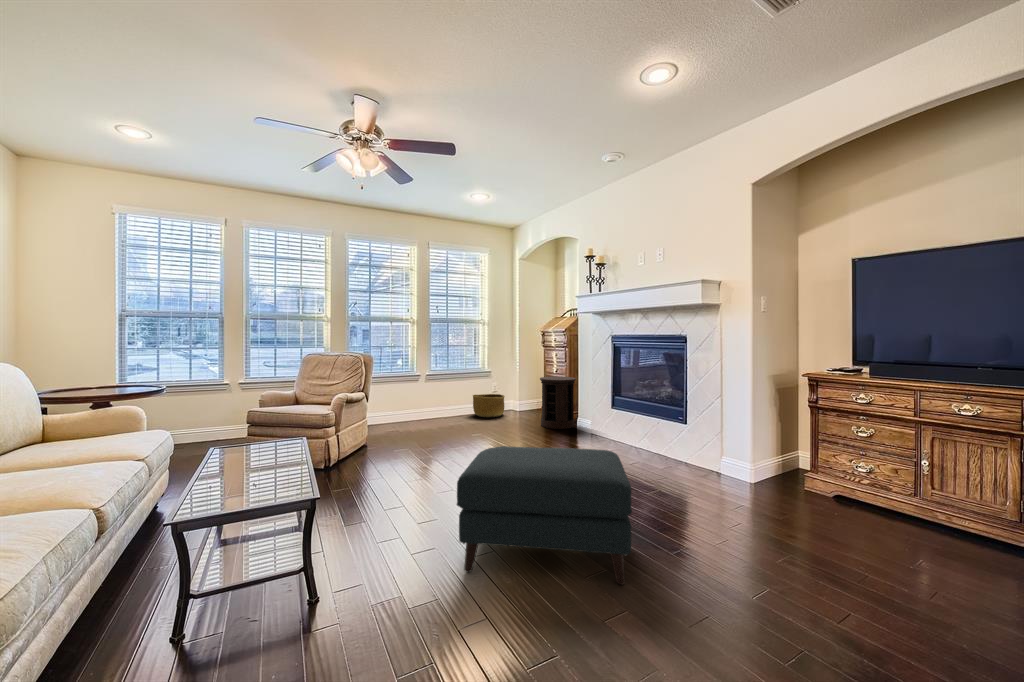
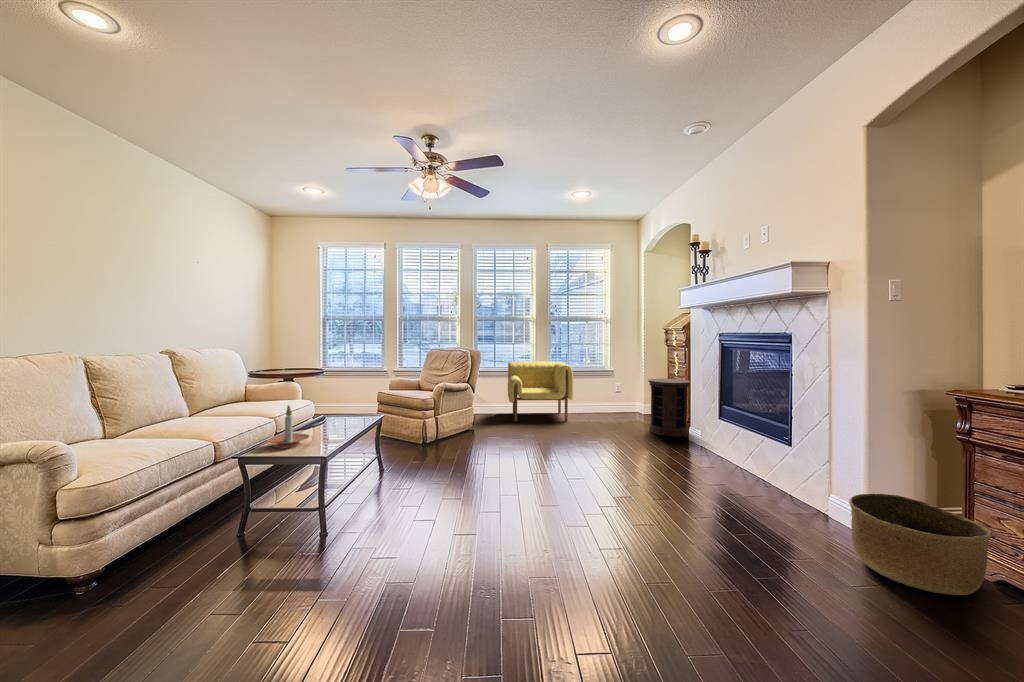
armchair: none [388,365,466,432] -> present [508,362,573,422]
basket: present [473,394,505,417] -> present [849,494,992,595]
candle holder: none [217,435,278,496] -> present [267,405,310,449]
ottoman: present [457,446,632,585] -> none [420,439,609,599]

